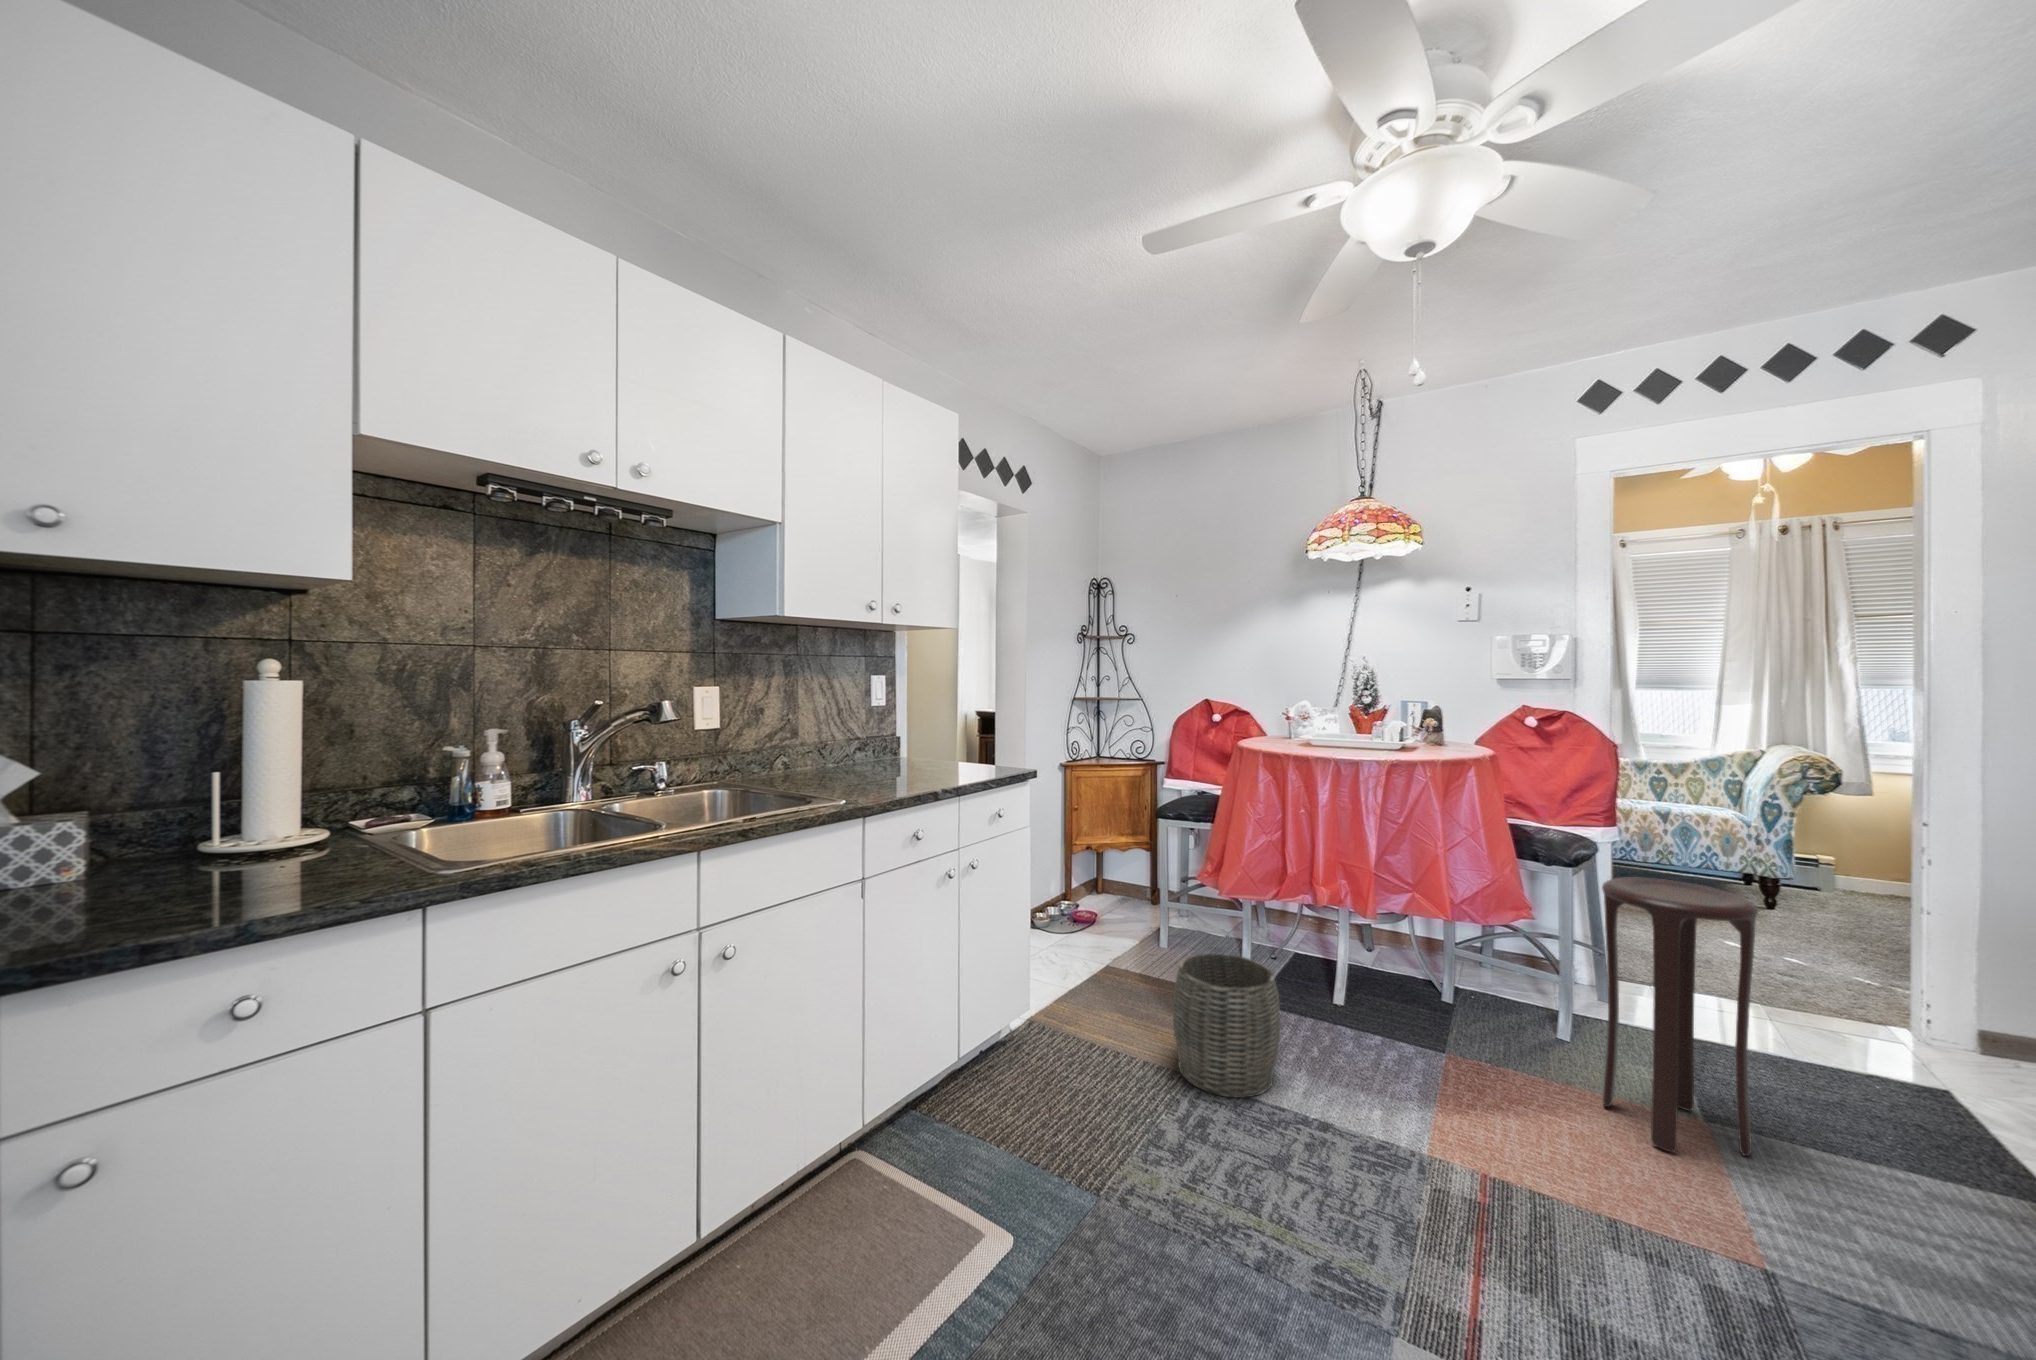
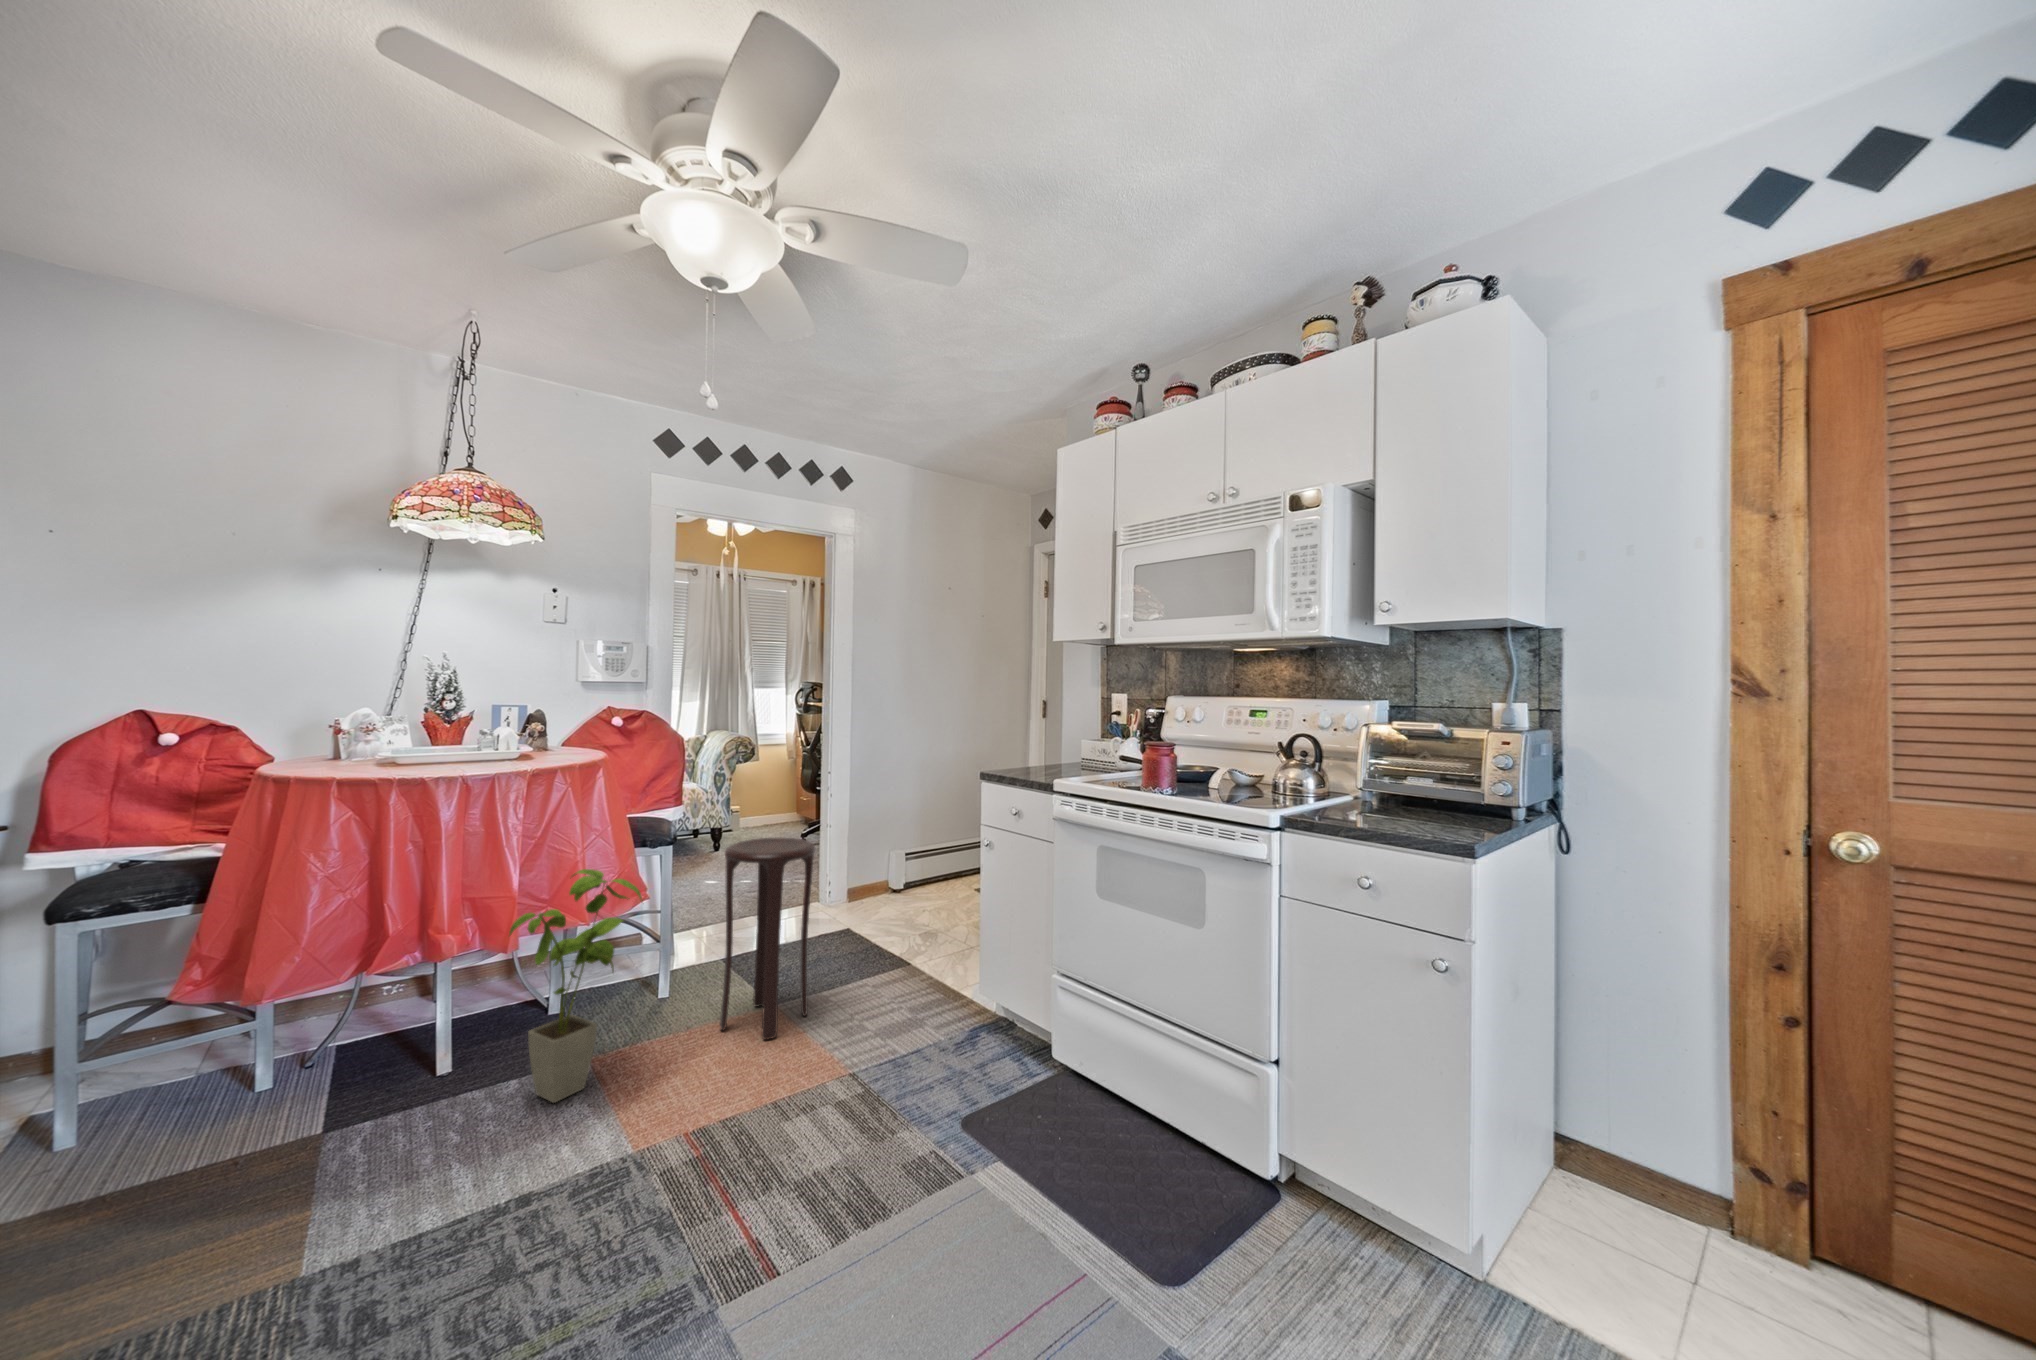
house plant: none [1355,859,1476,1077] -> present [509,869,642,1103]
woven basket: present [1173,953,1280,1098] -> none [244,1057,442,1284]

